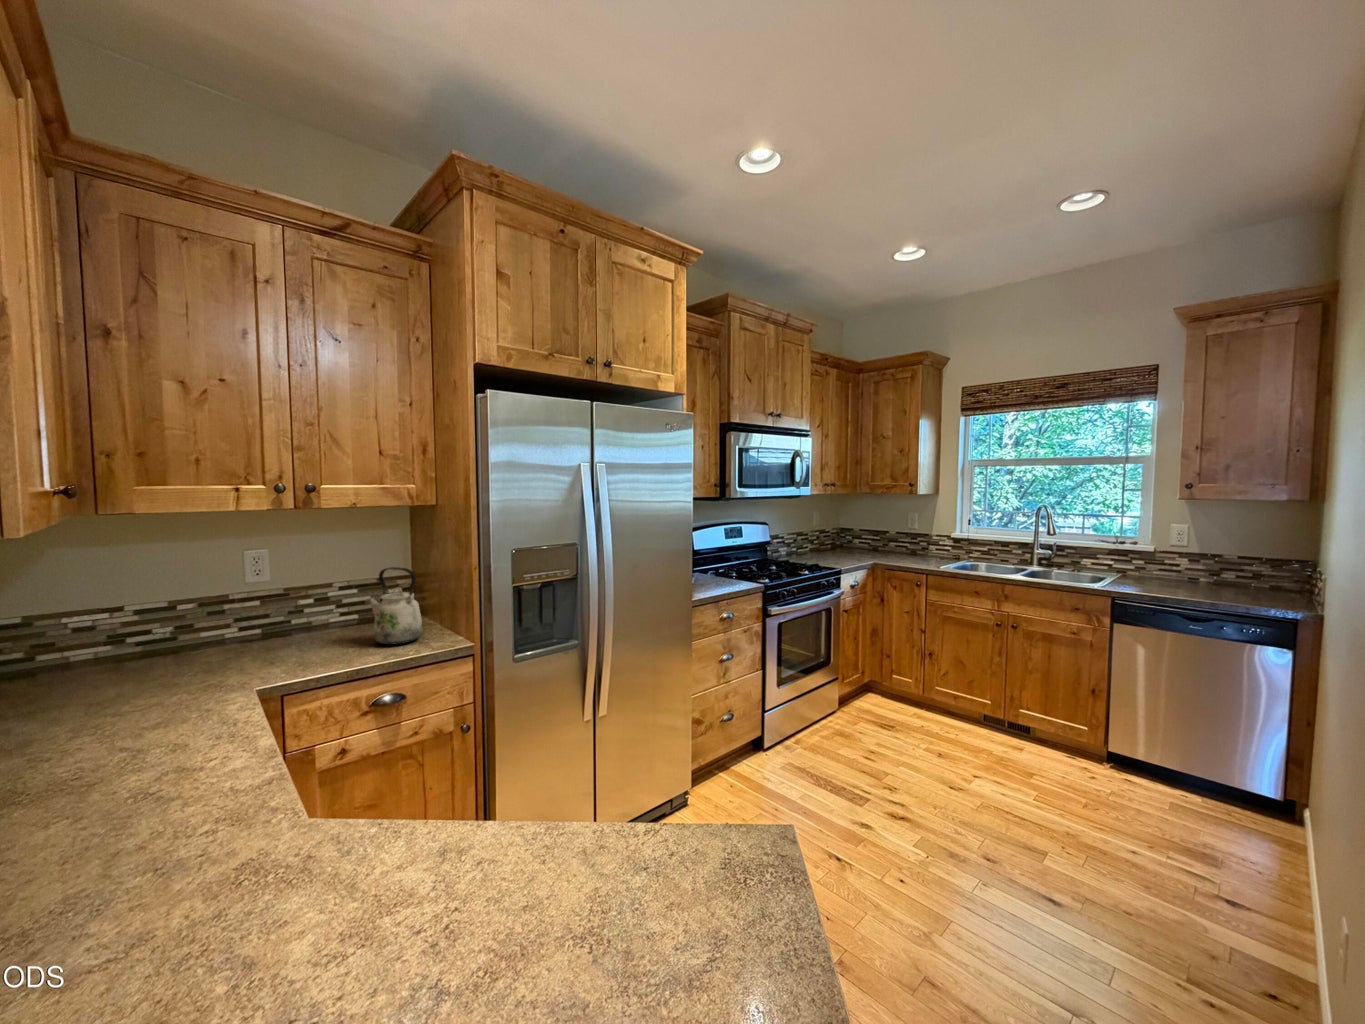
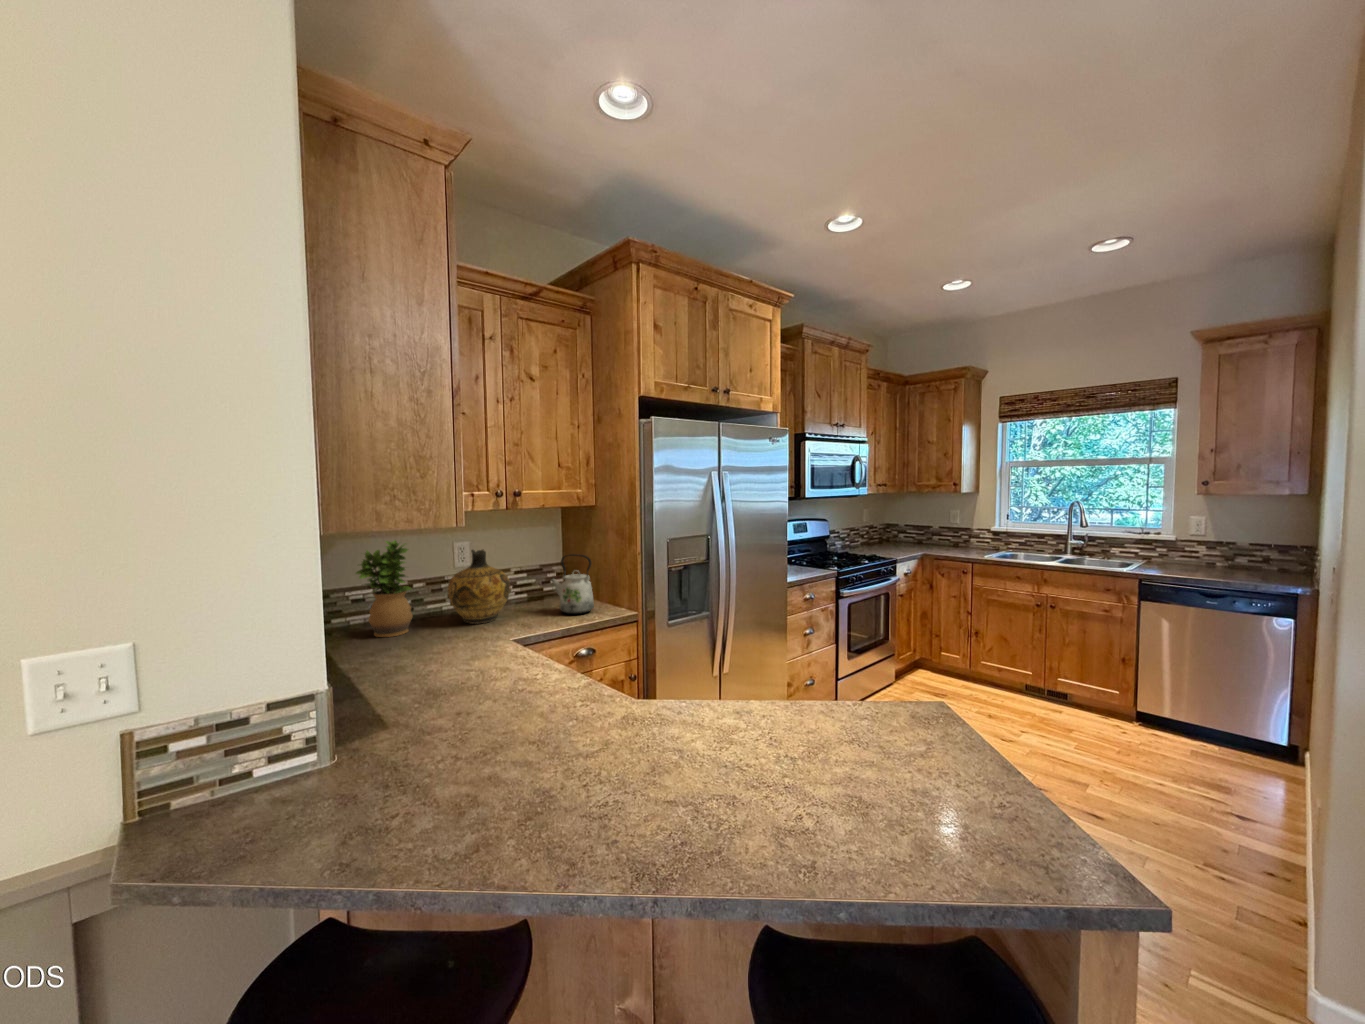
potted plant: none [50,548,150,681] -> present [356,540,413,637]
ceramic jug: none [207,561,305,659] -> present [448,550,510,624]

